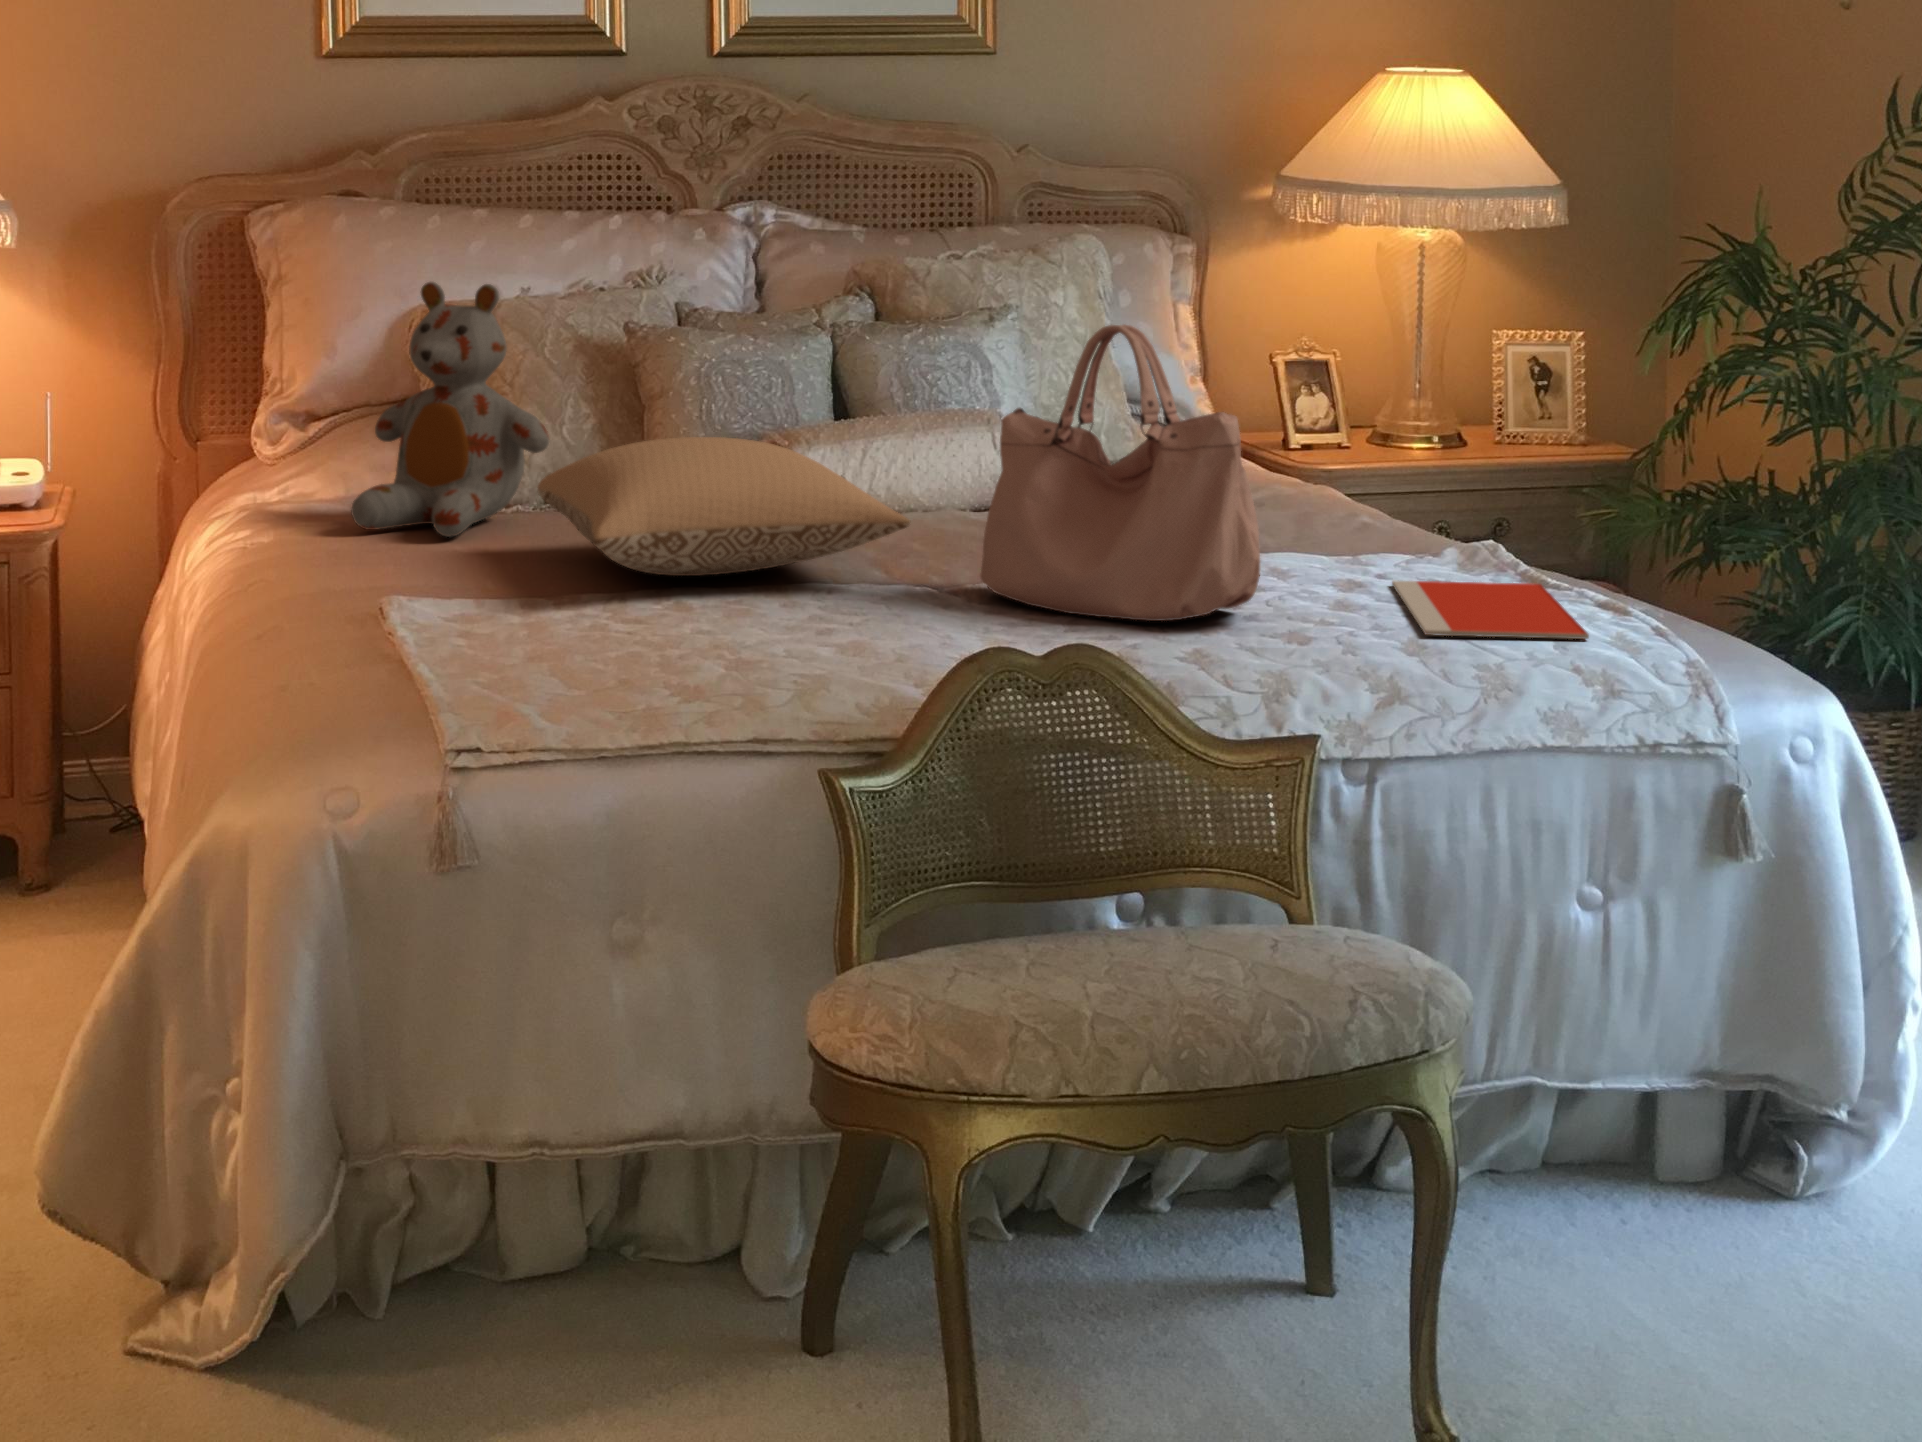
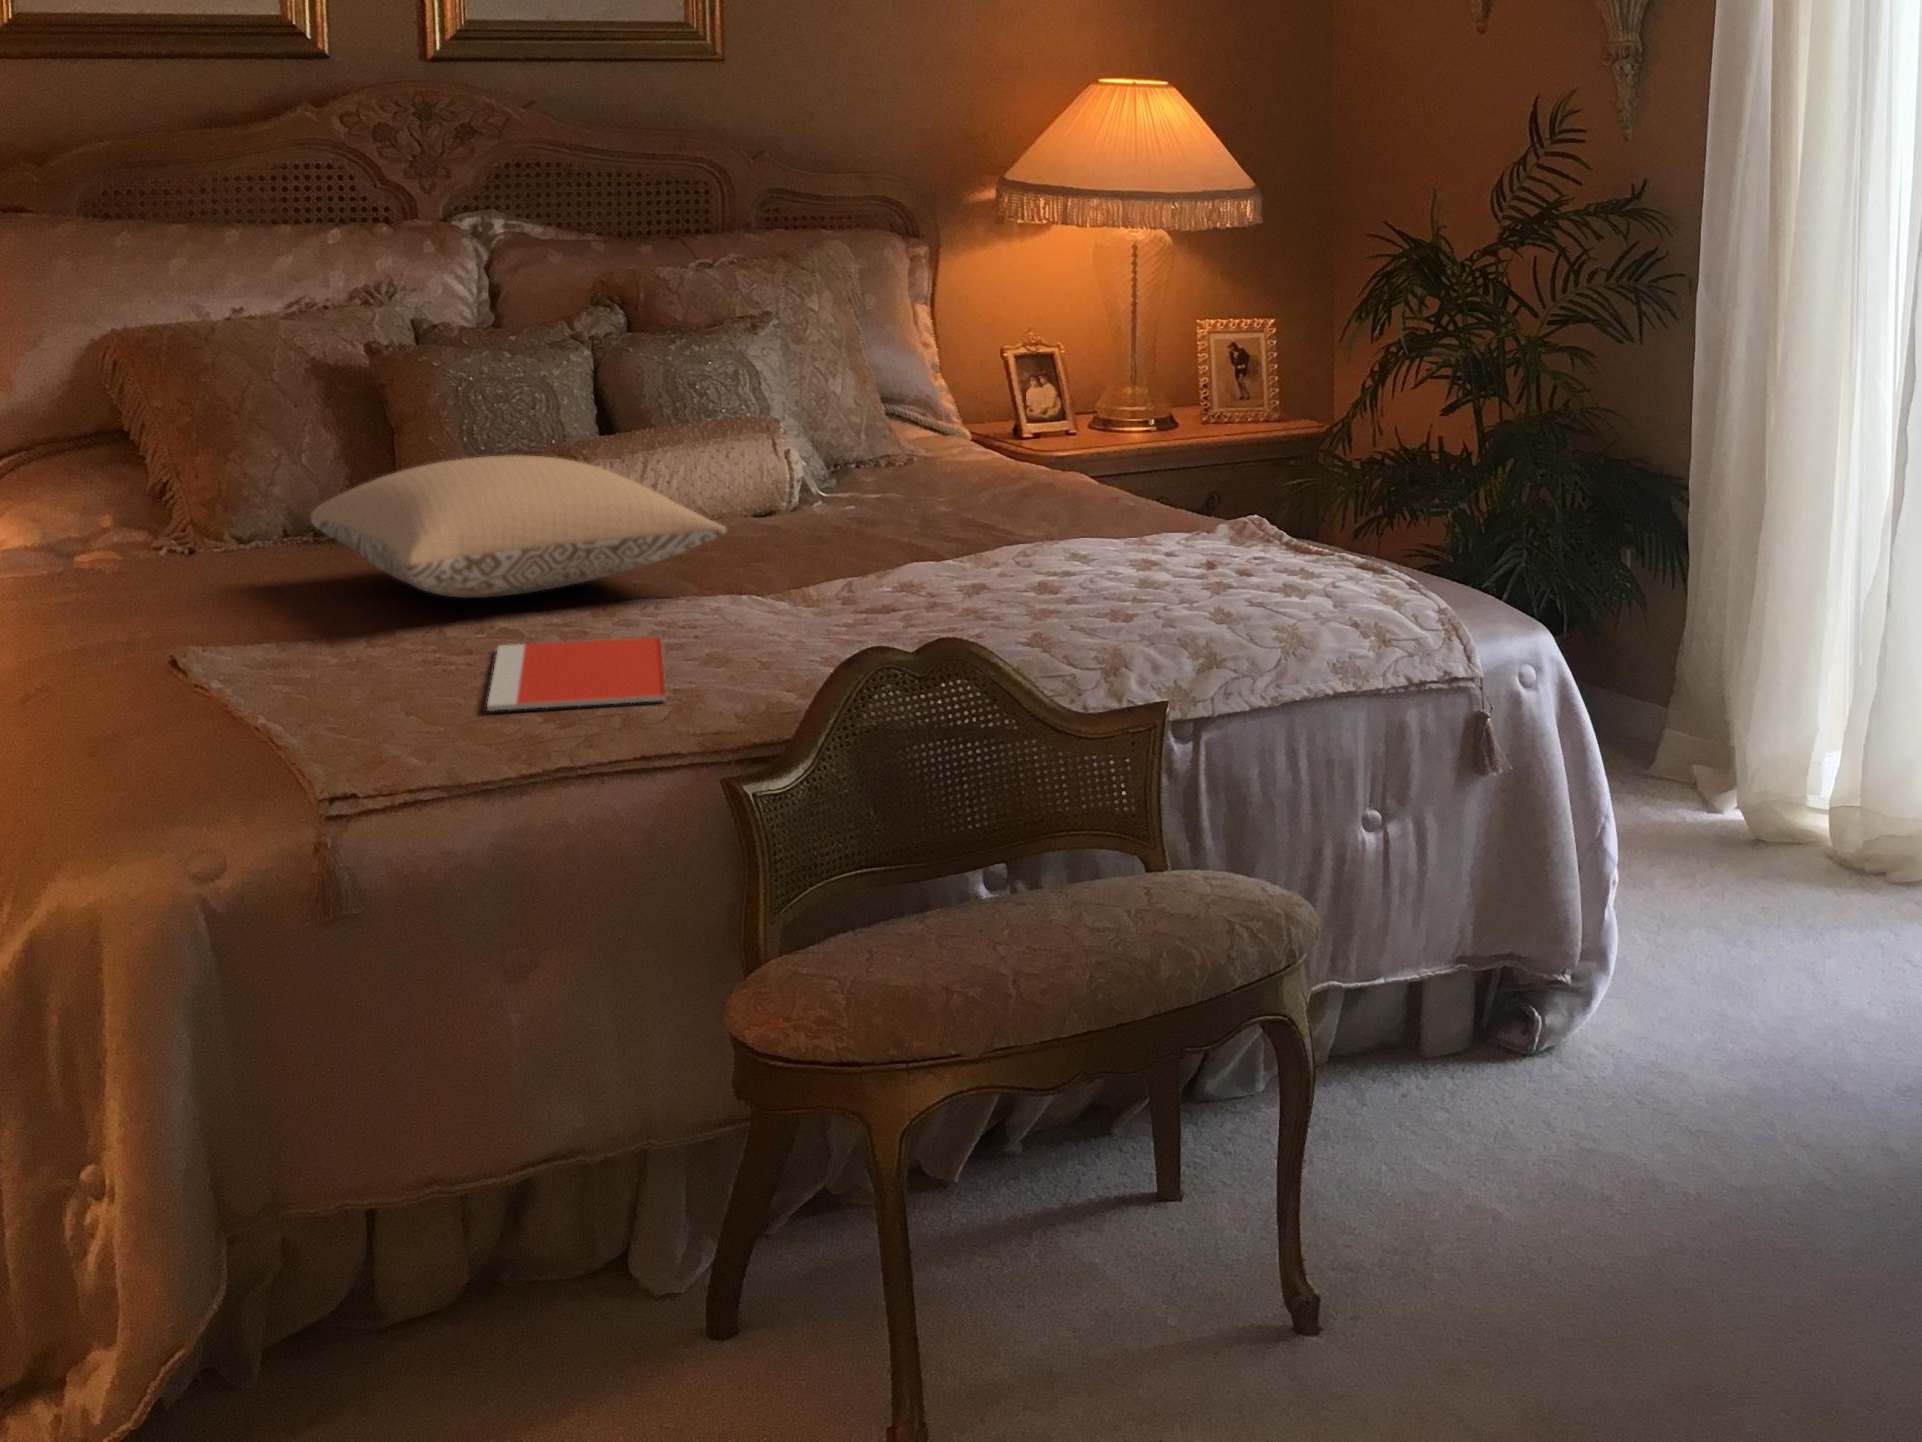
stuffed bear: present [351,282,549,537] -> none [85,305,310,574]
handbag: present [981,324,1260,621] -> none [798,331,1073,608]
notebook: present [1392,581,1589,639] -> present [487,637,666,711]

